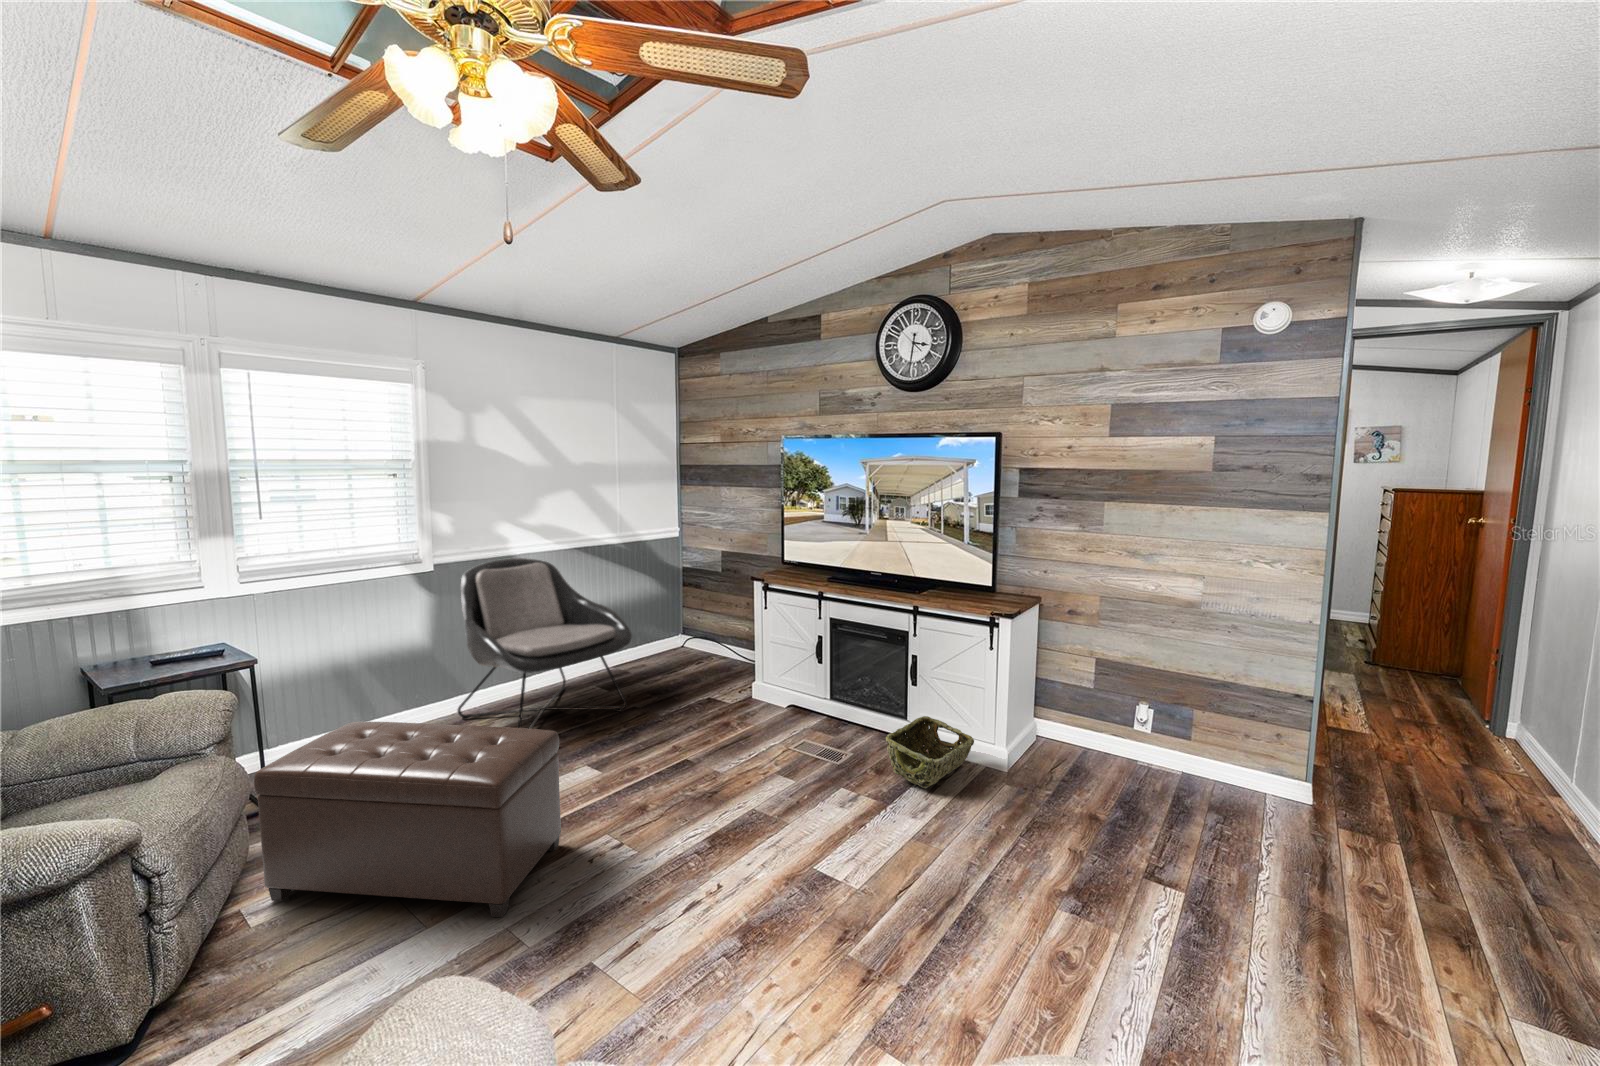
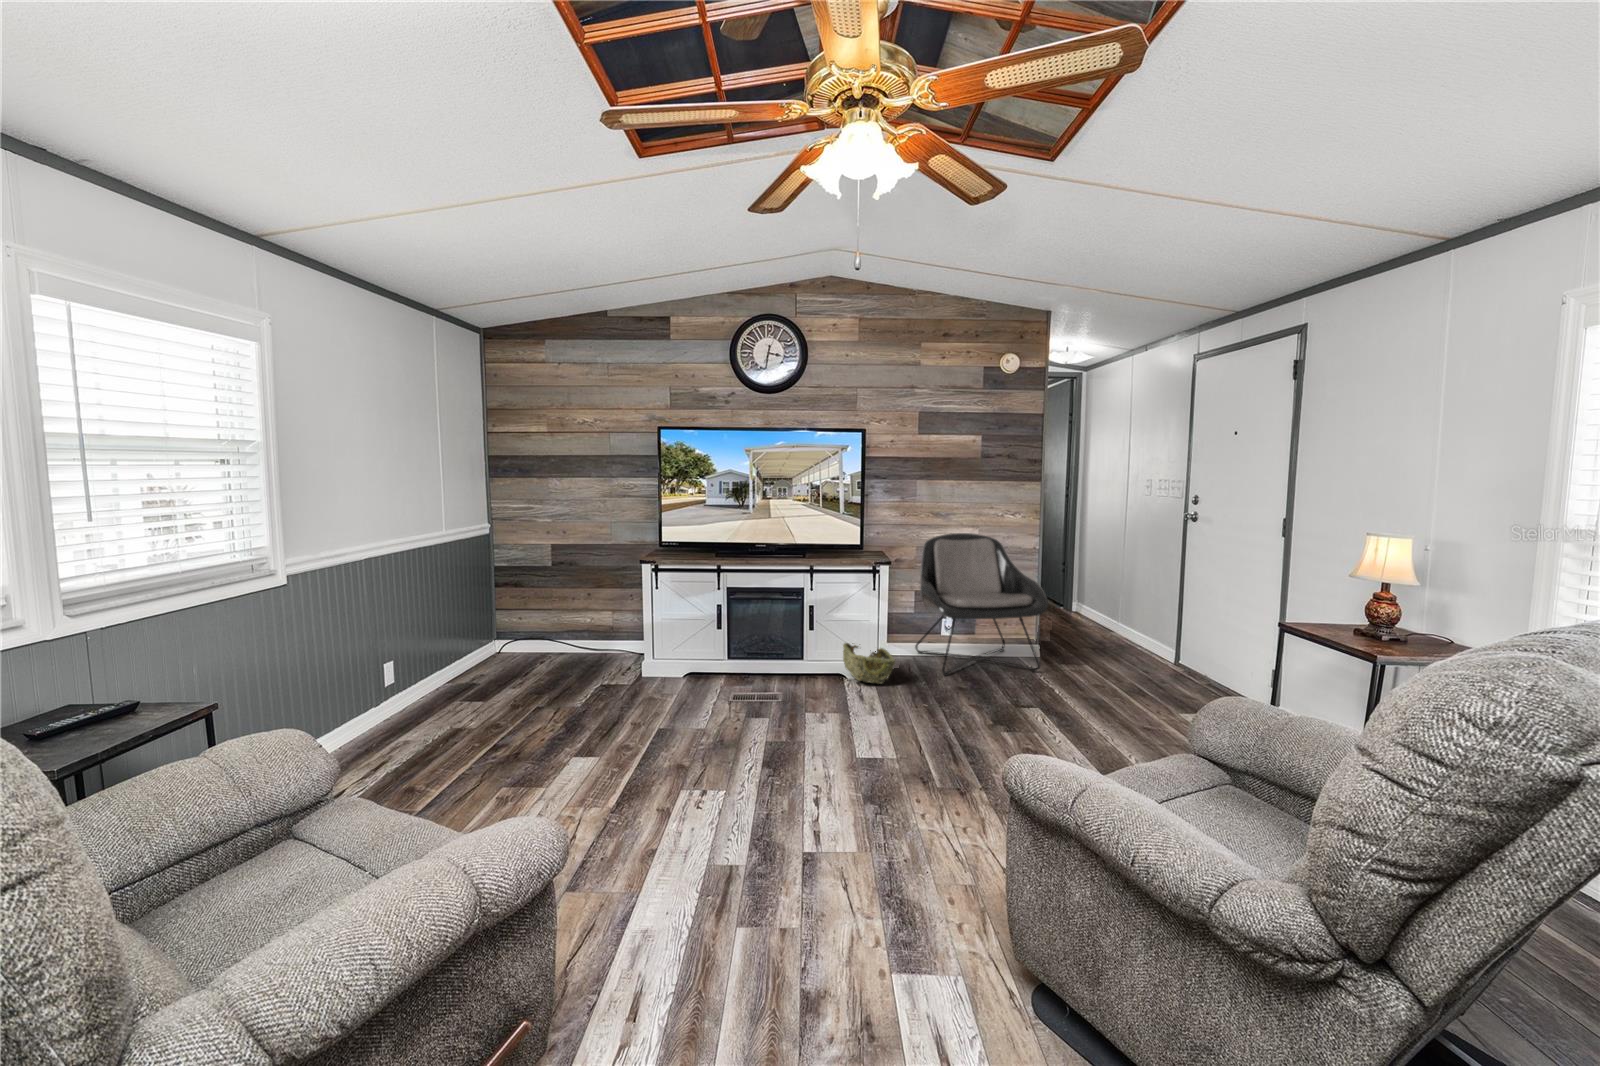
lounge chair: present [458,558,632,729] -> present [915,533,1048,676]
ottoman: present [254,722,561,917] -> none [572,673,798,850]

